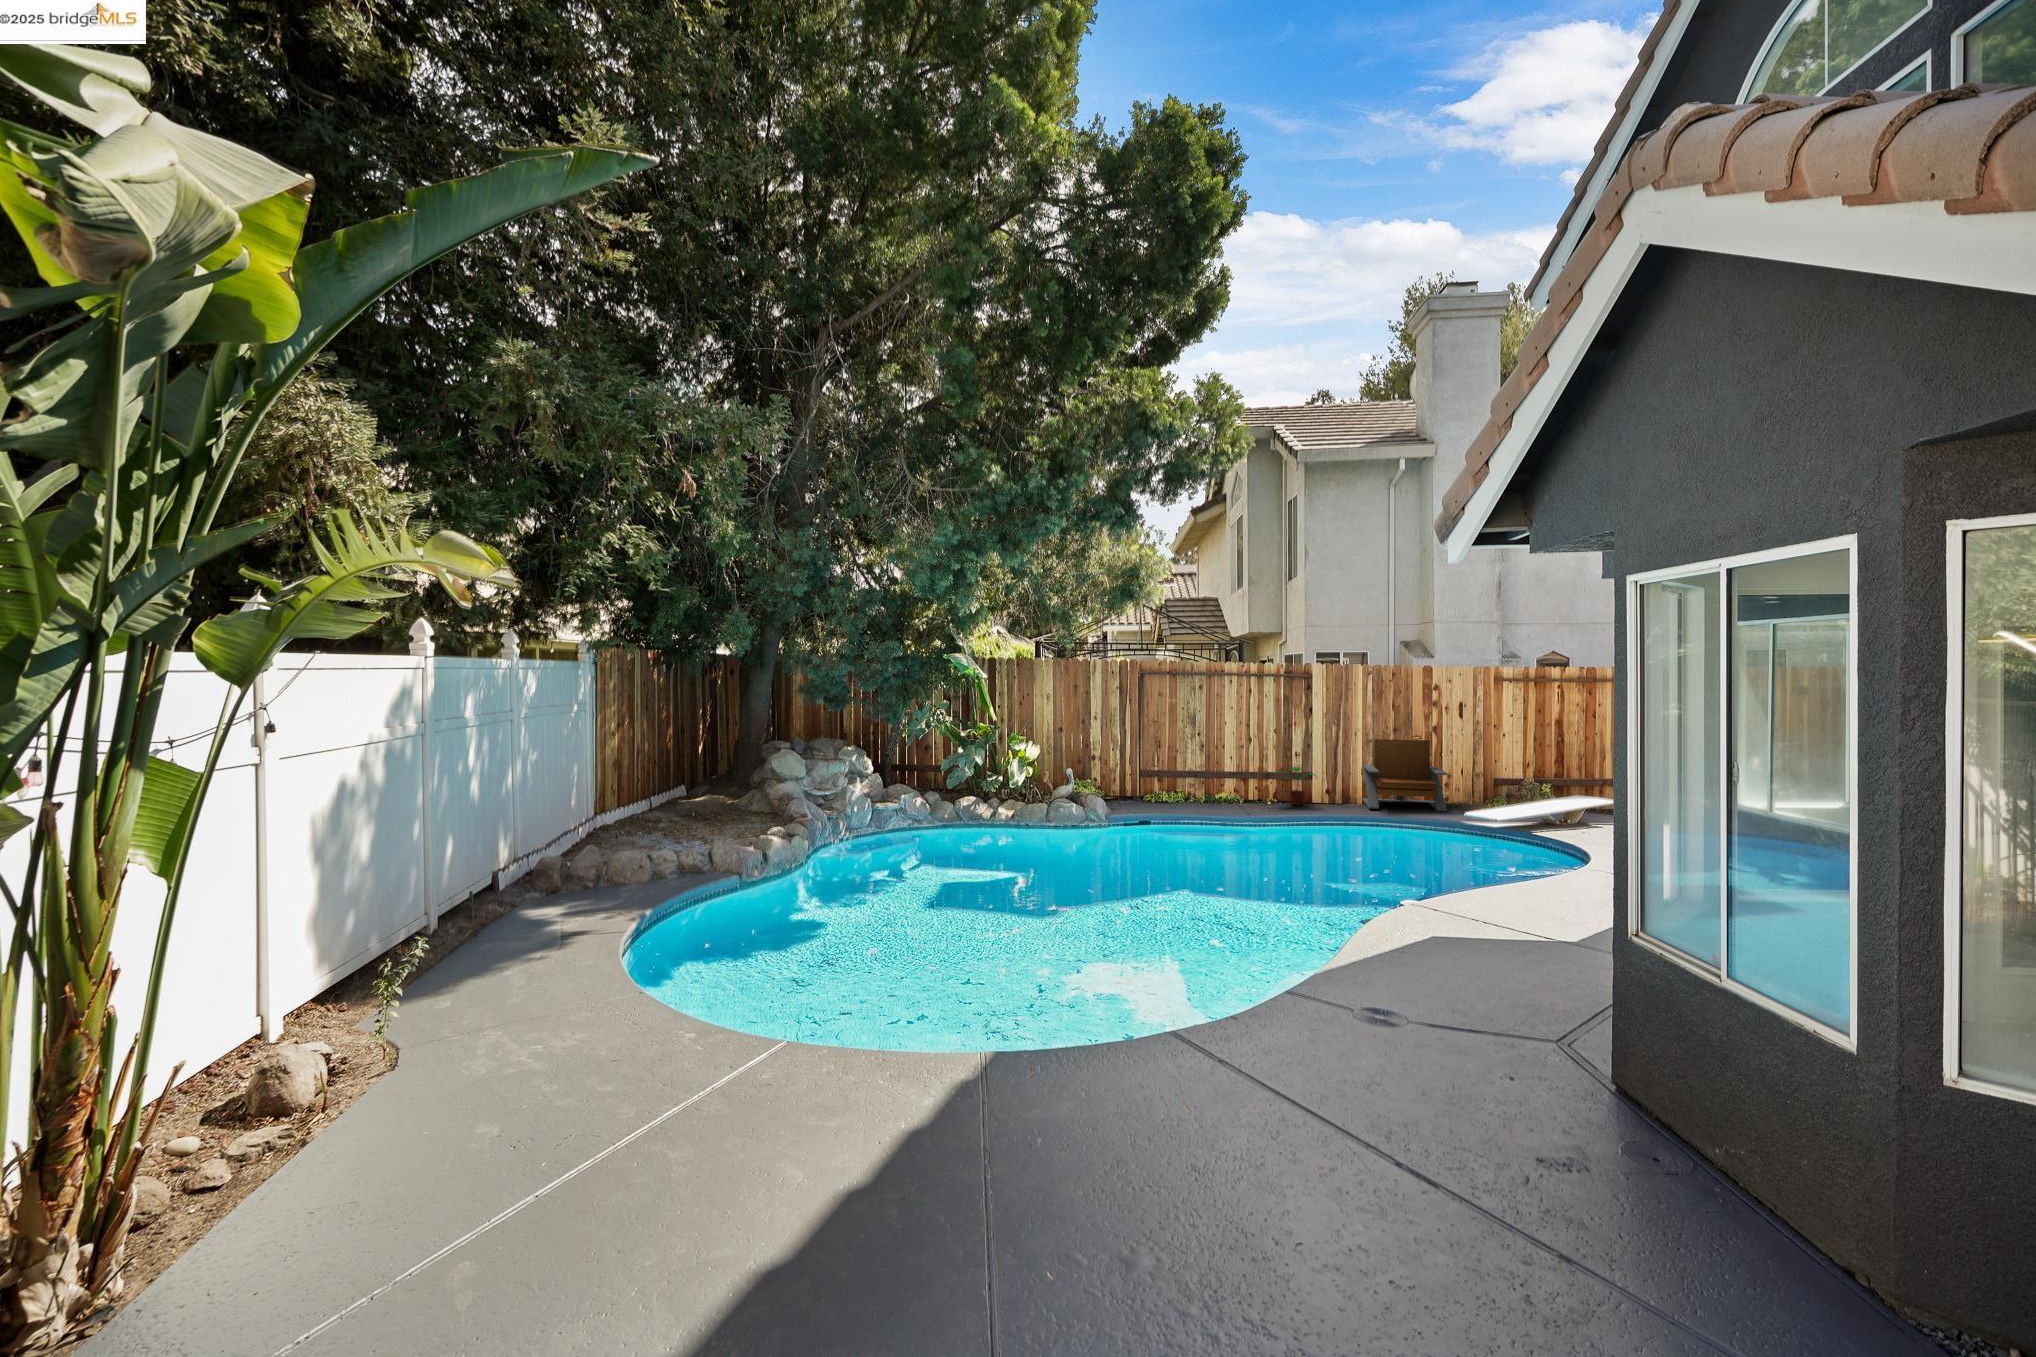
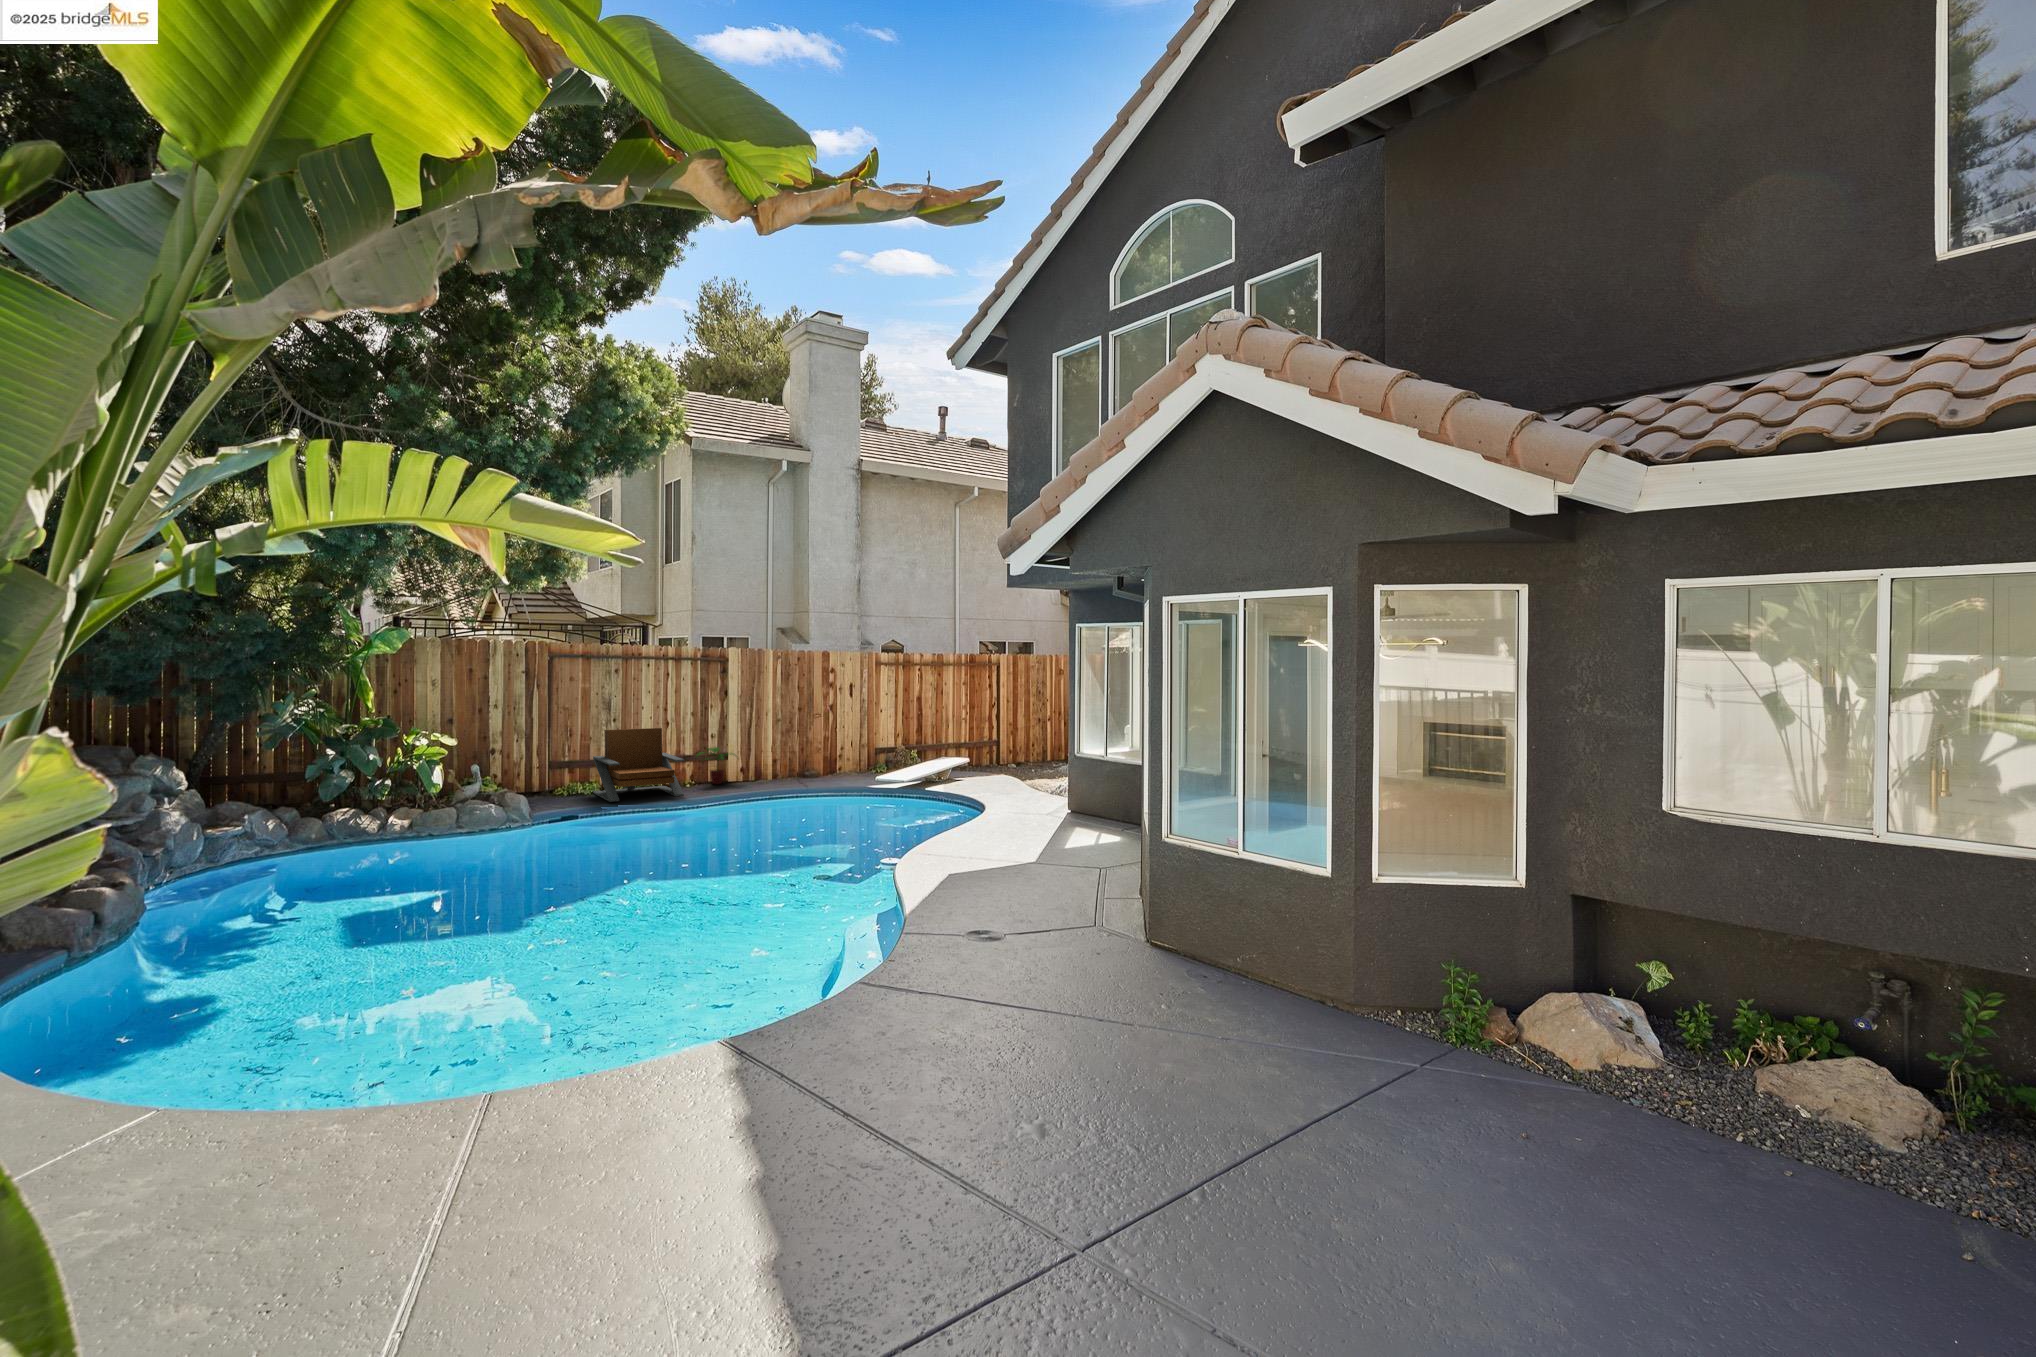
lounge chair: present [1363,739,1447,811] -> present [593,728,684,802]

